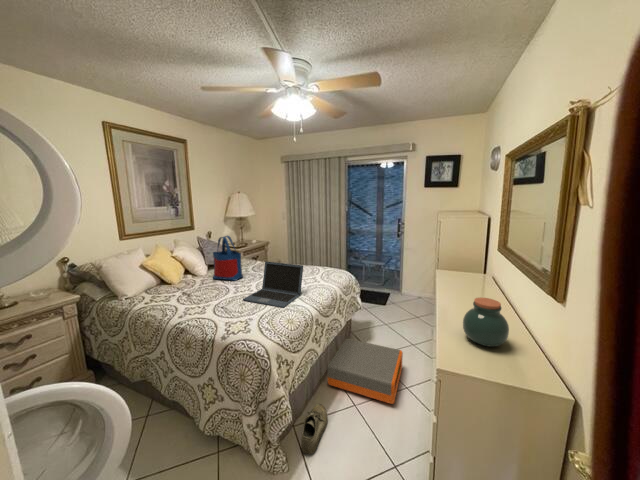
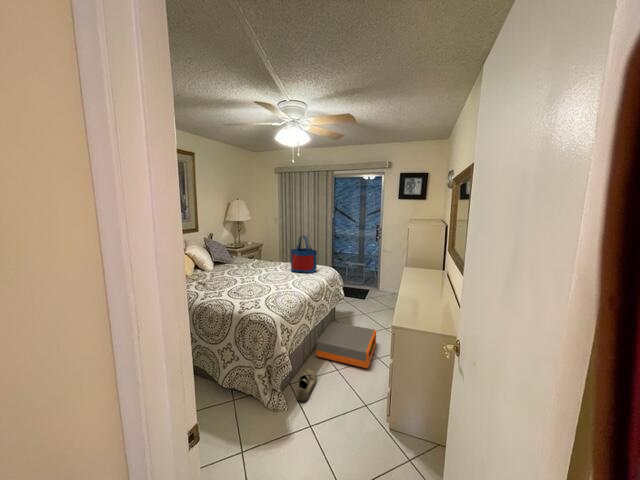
tote bag: present [213,236,243,281] -> present [291,236,317,273]
laptop: present [243,261,303,308] -> none [250,257,298,293]
jar: present [463,297,509,347] -> none [415,281,444,314]

